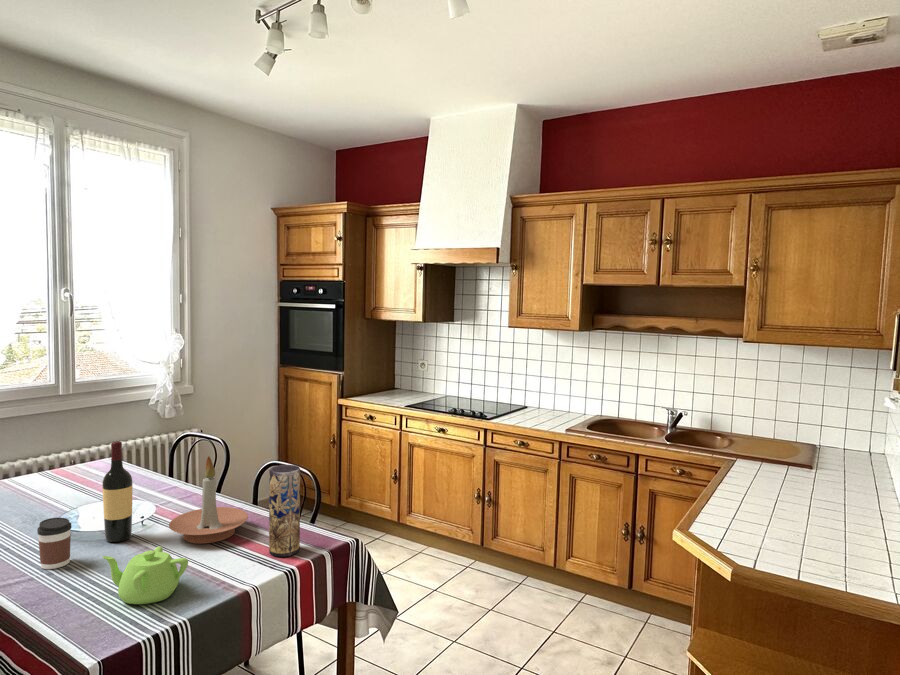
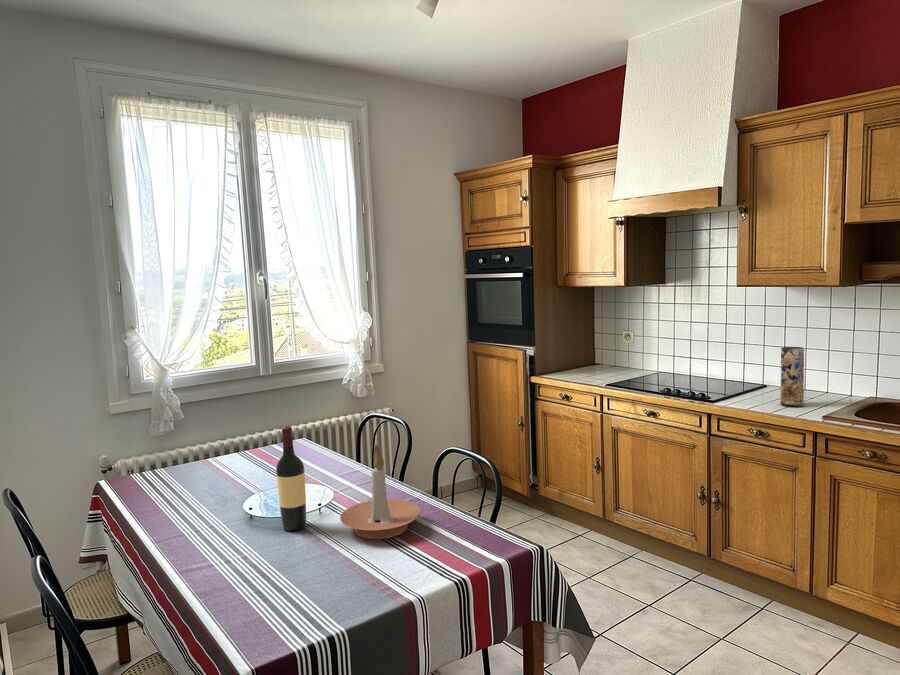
vase: present [269,465,300,557] -> present [780,347,804,407]
coffee cup: present [37,518,71,569] -> none [216,504,247,555]
teapot: present [103,546,188,604] -> none [266,542,349,605]

